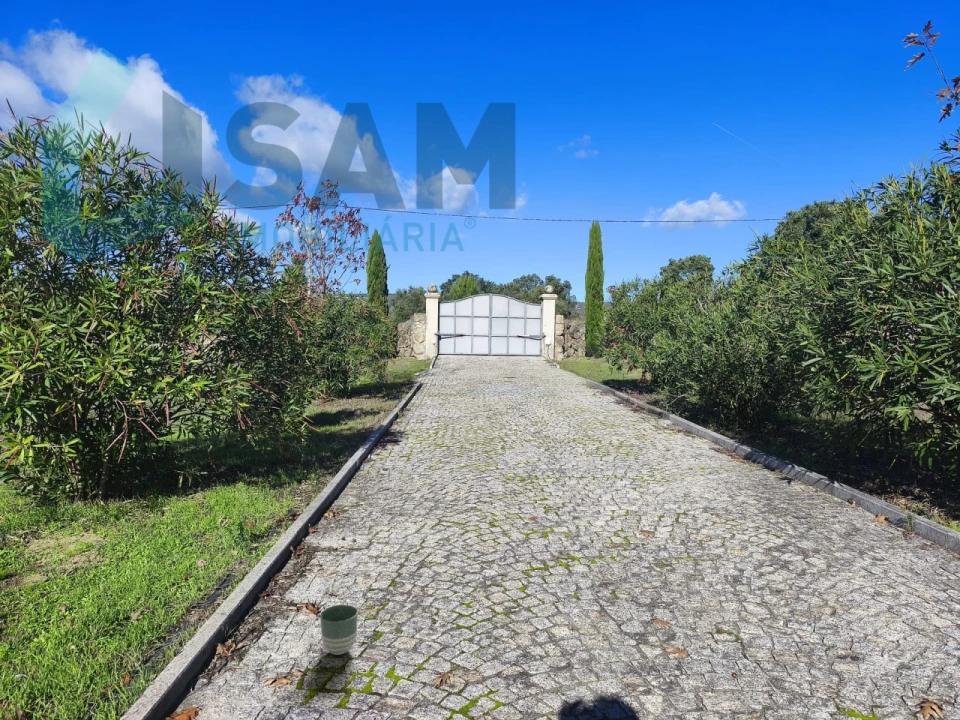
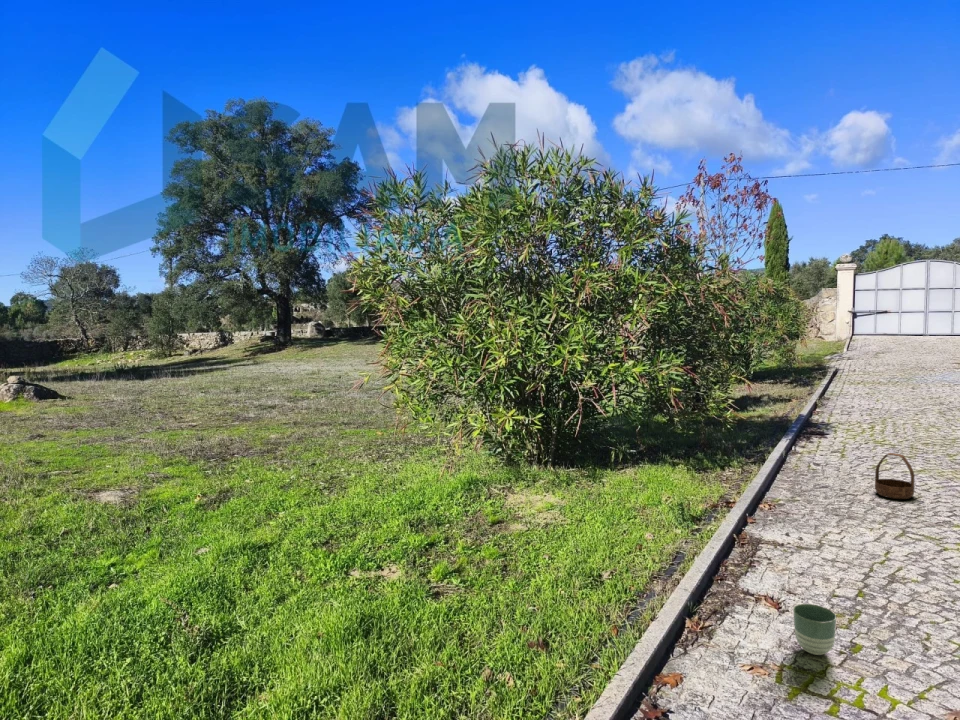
basket: none [425,452,454,492] -> present [875,453,915,499]

